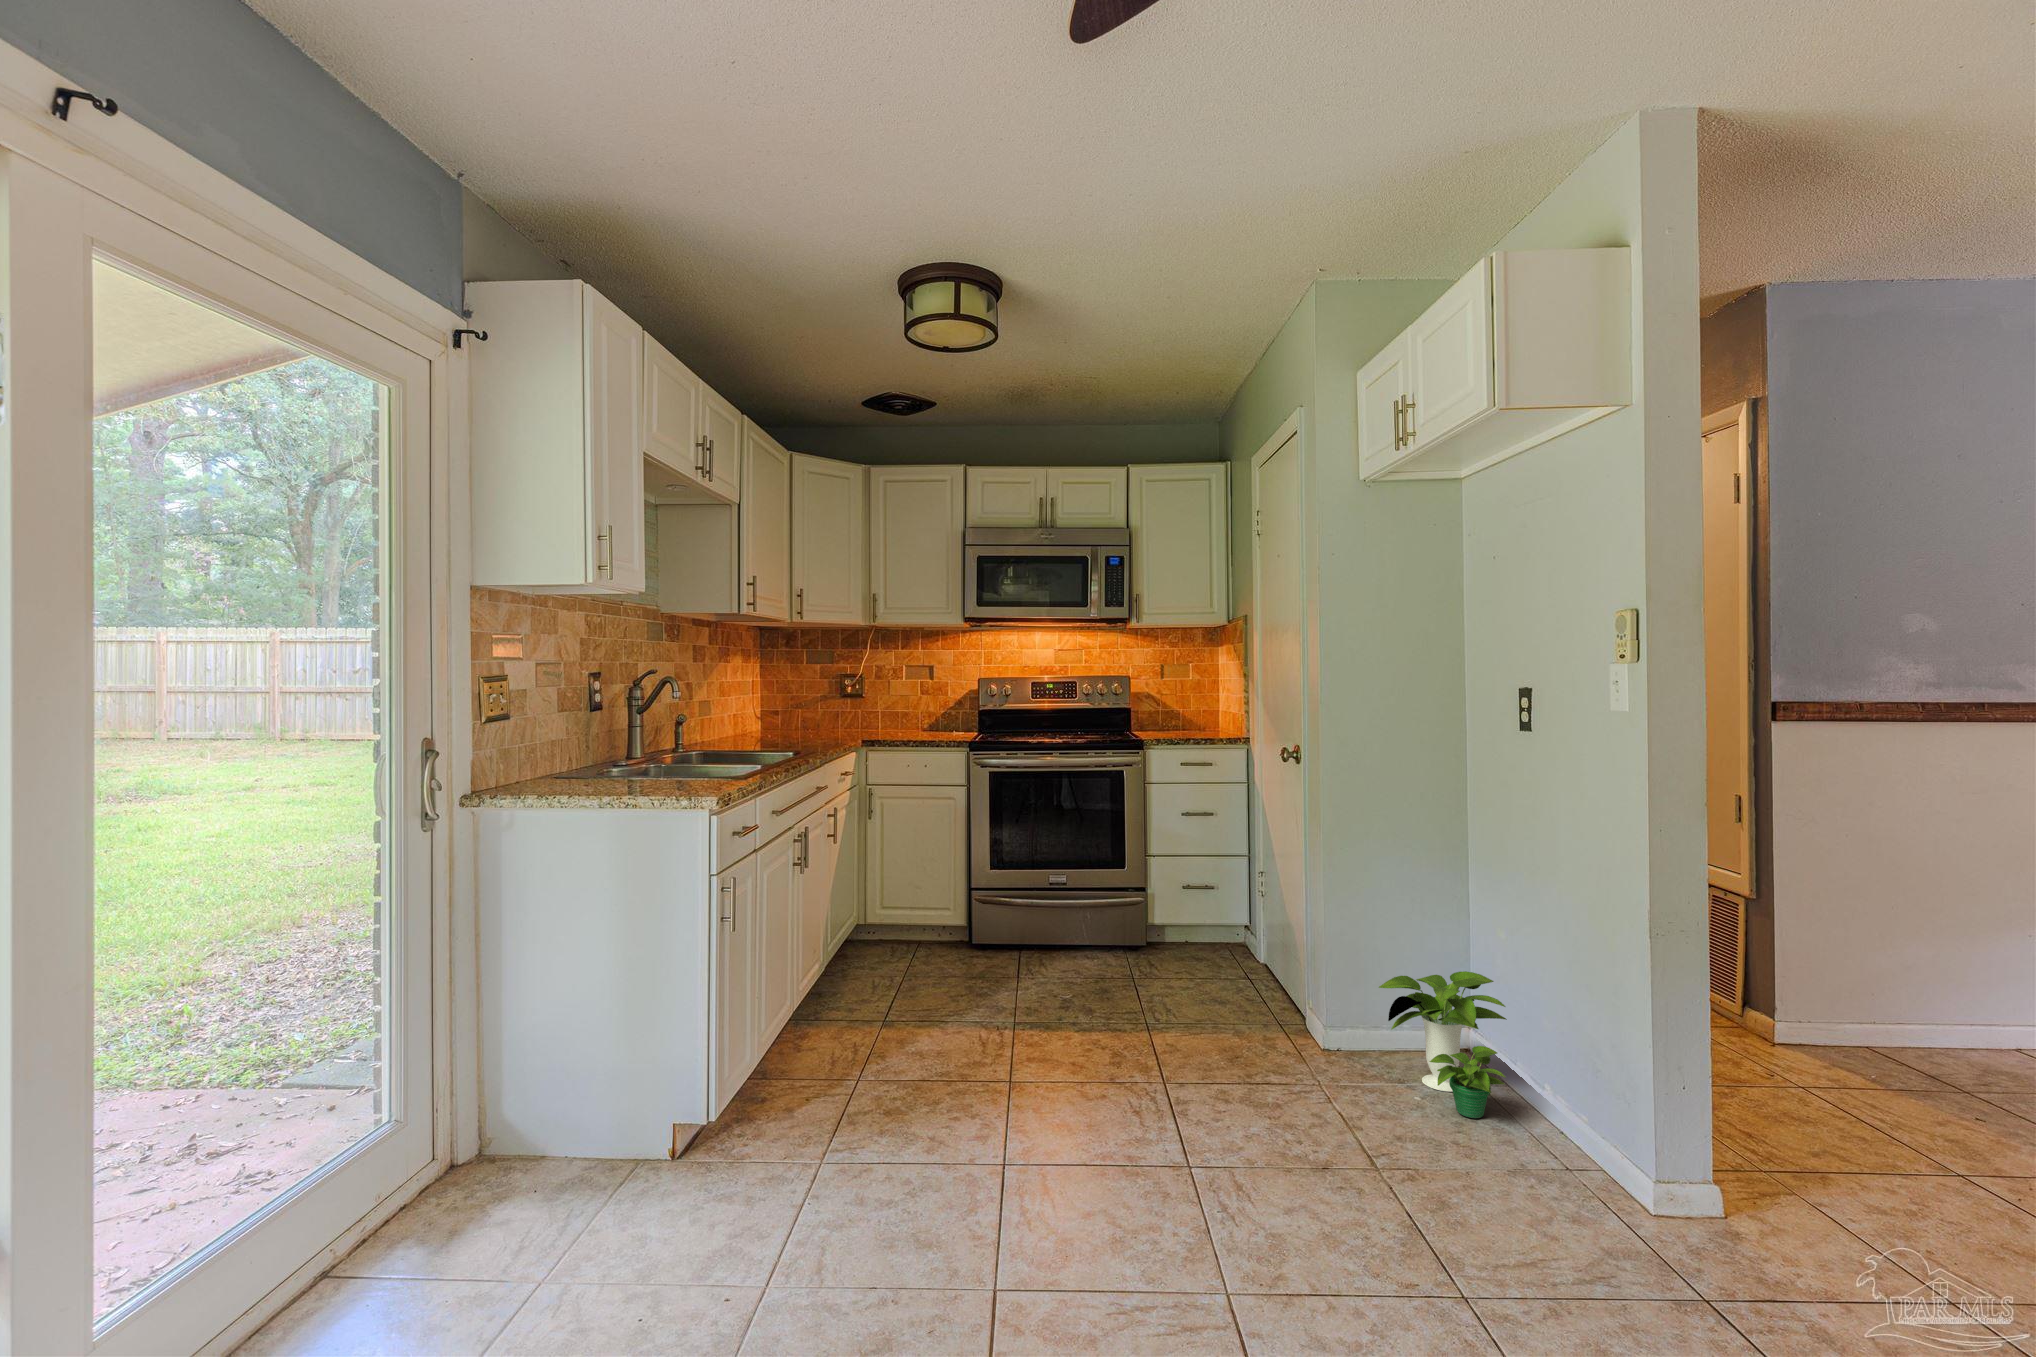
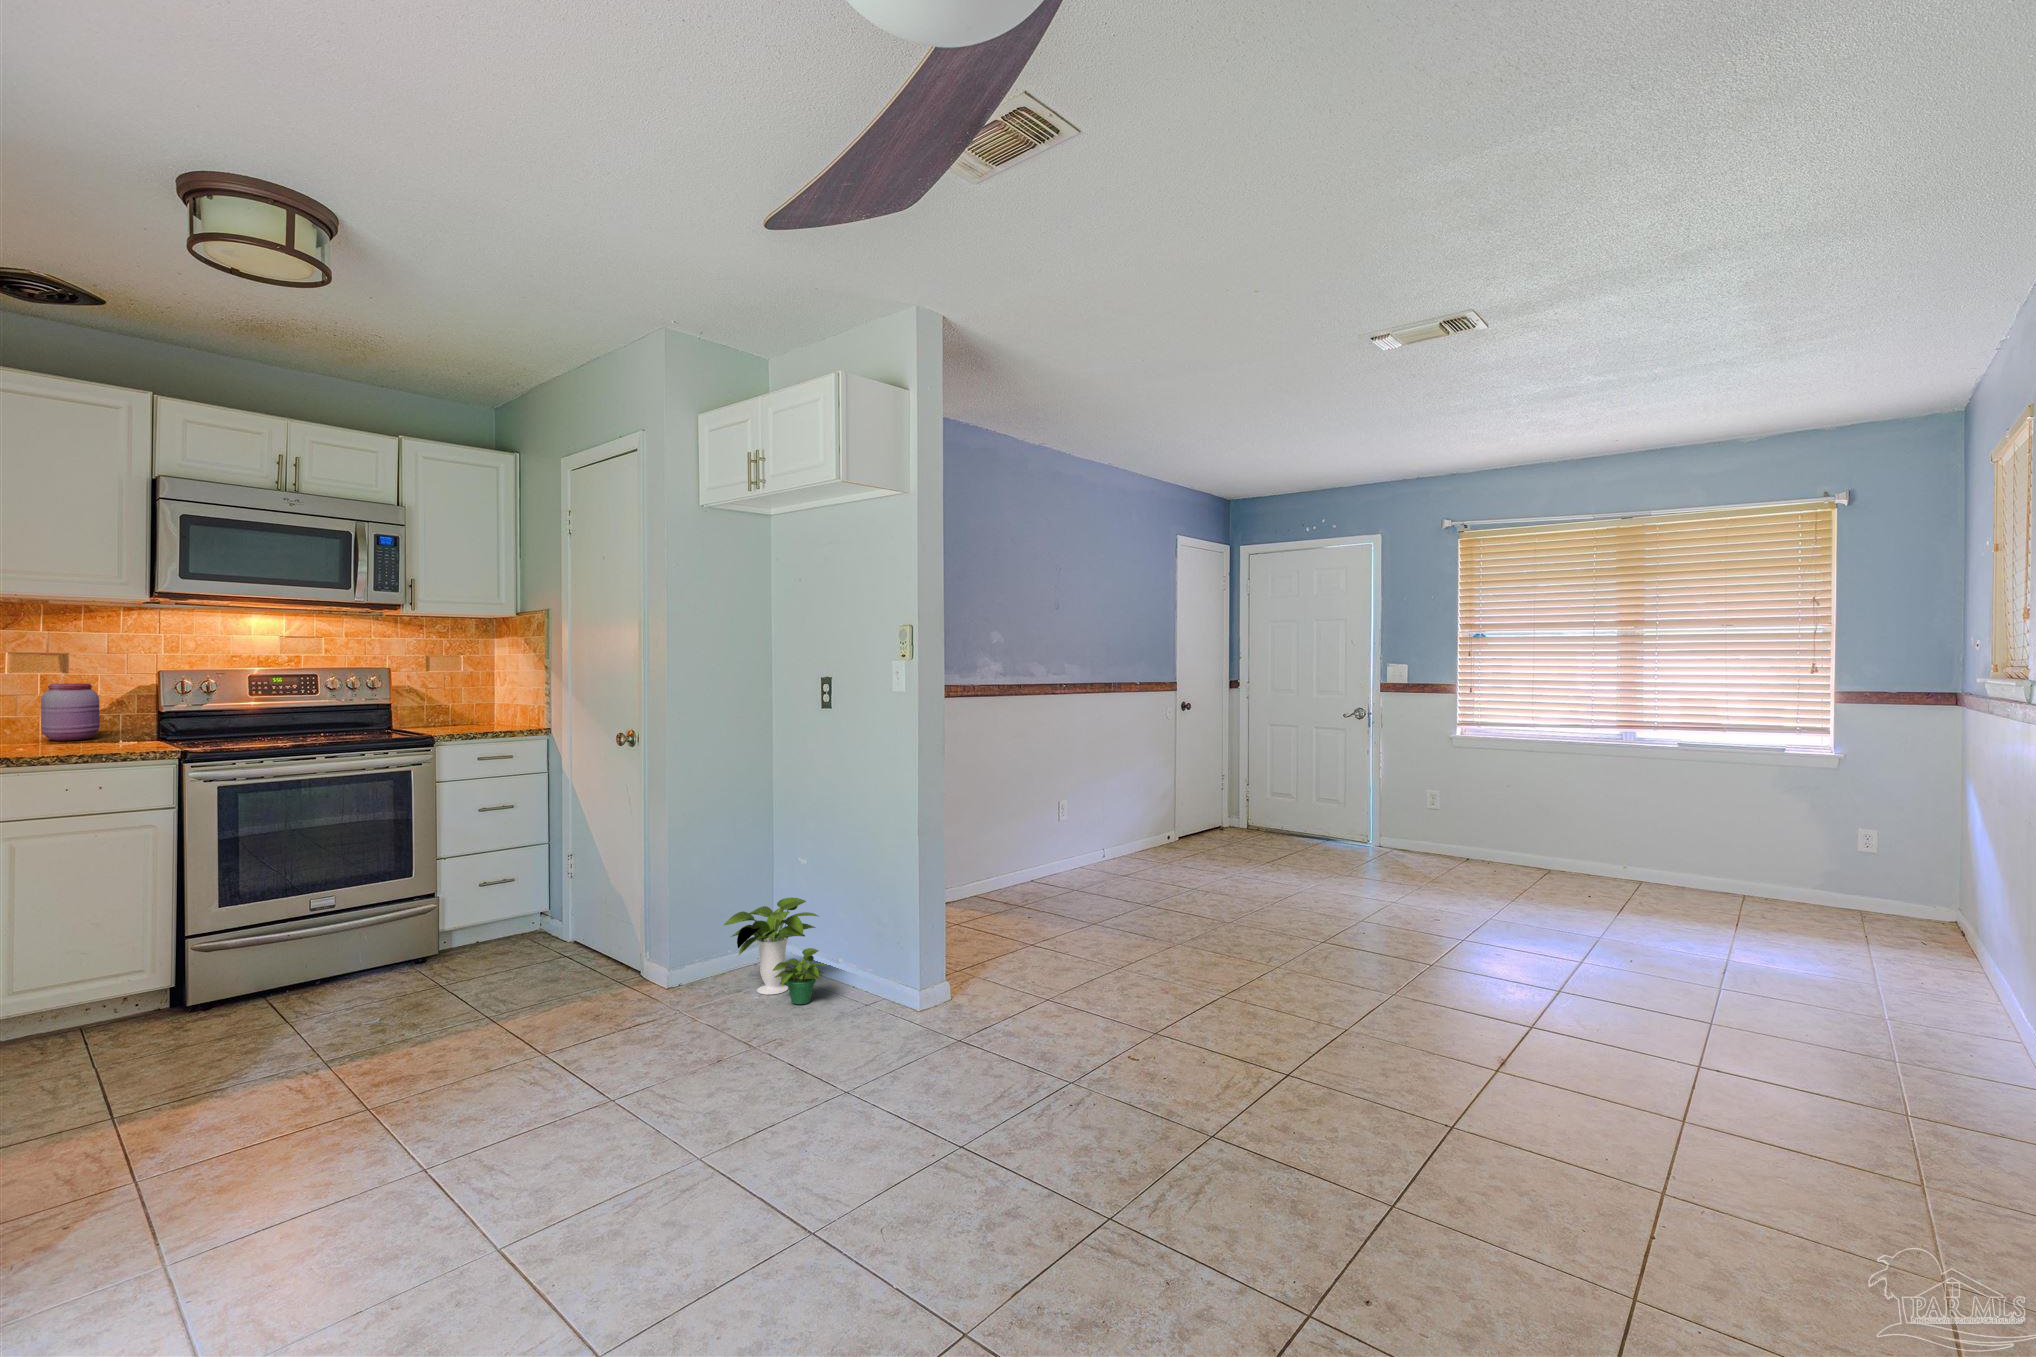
jar: none [912,688,943,730] -> present [41,684,100,741]

